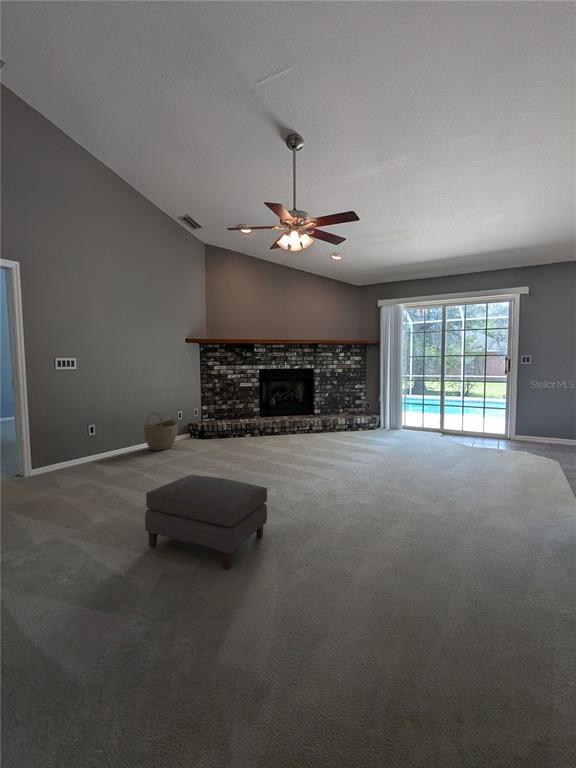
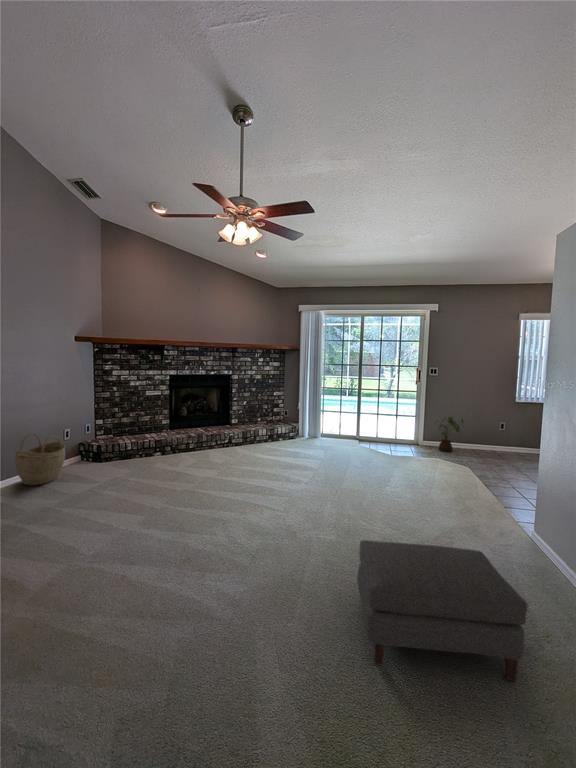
house plant: none [526,408,565,447] -> present [436,417,463,452]
ottoman: present [145,475,267,569] -> present [357,540,528,681]

